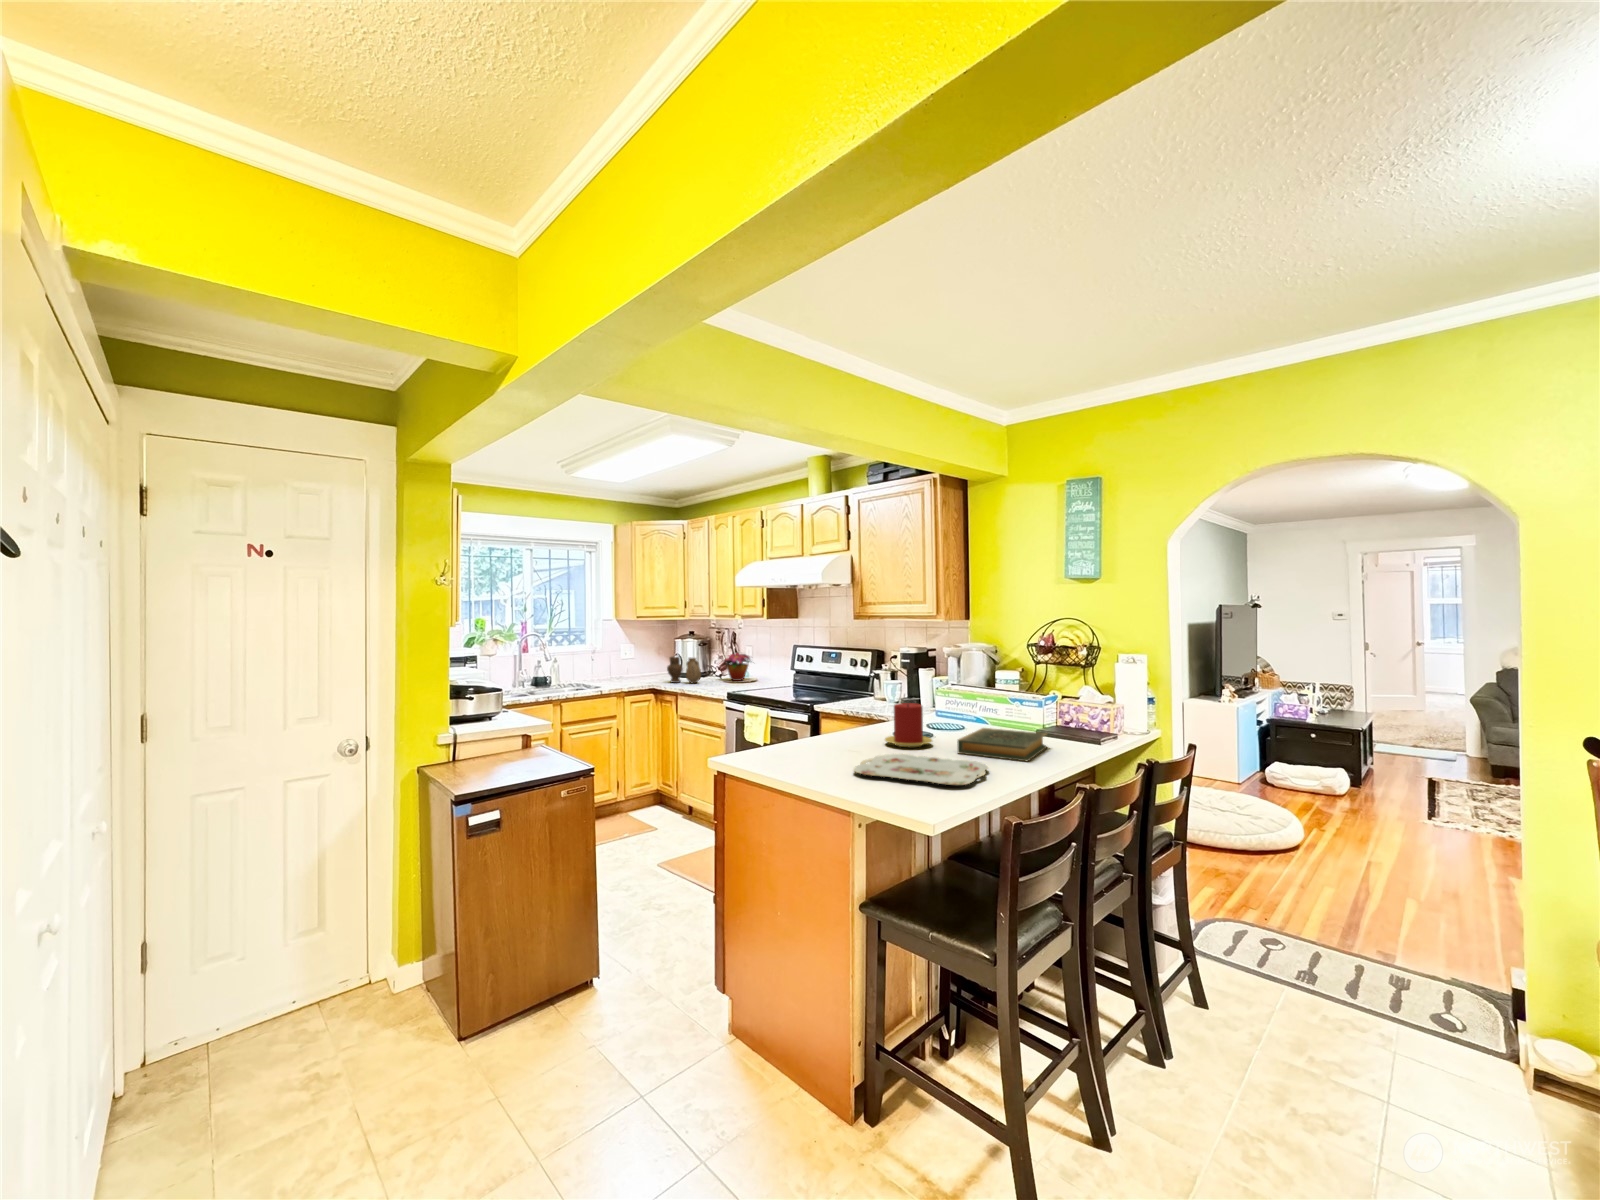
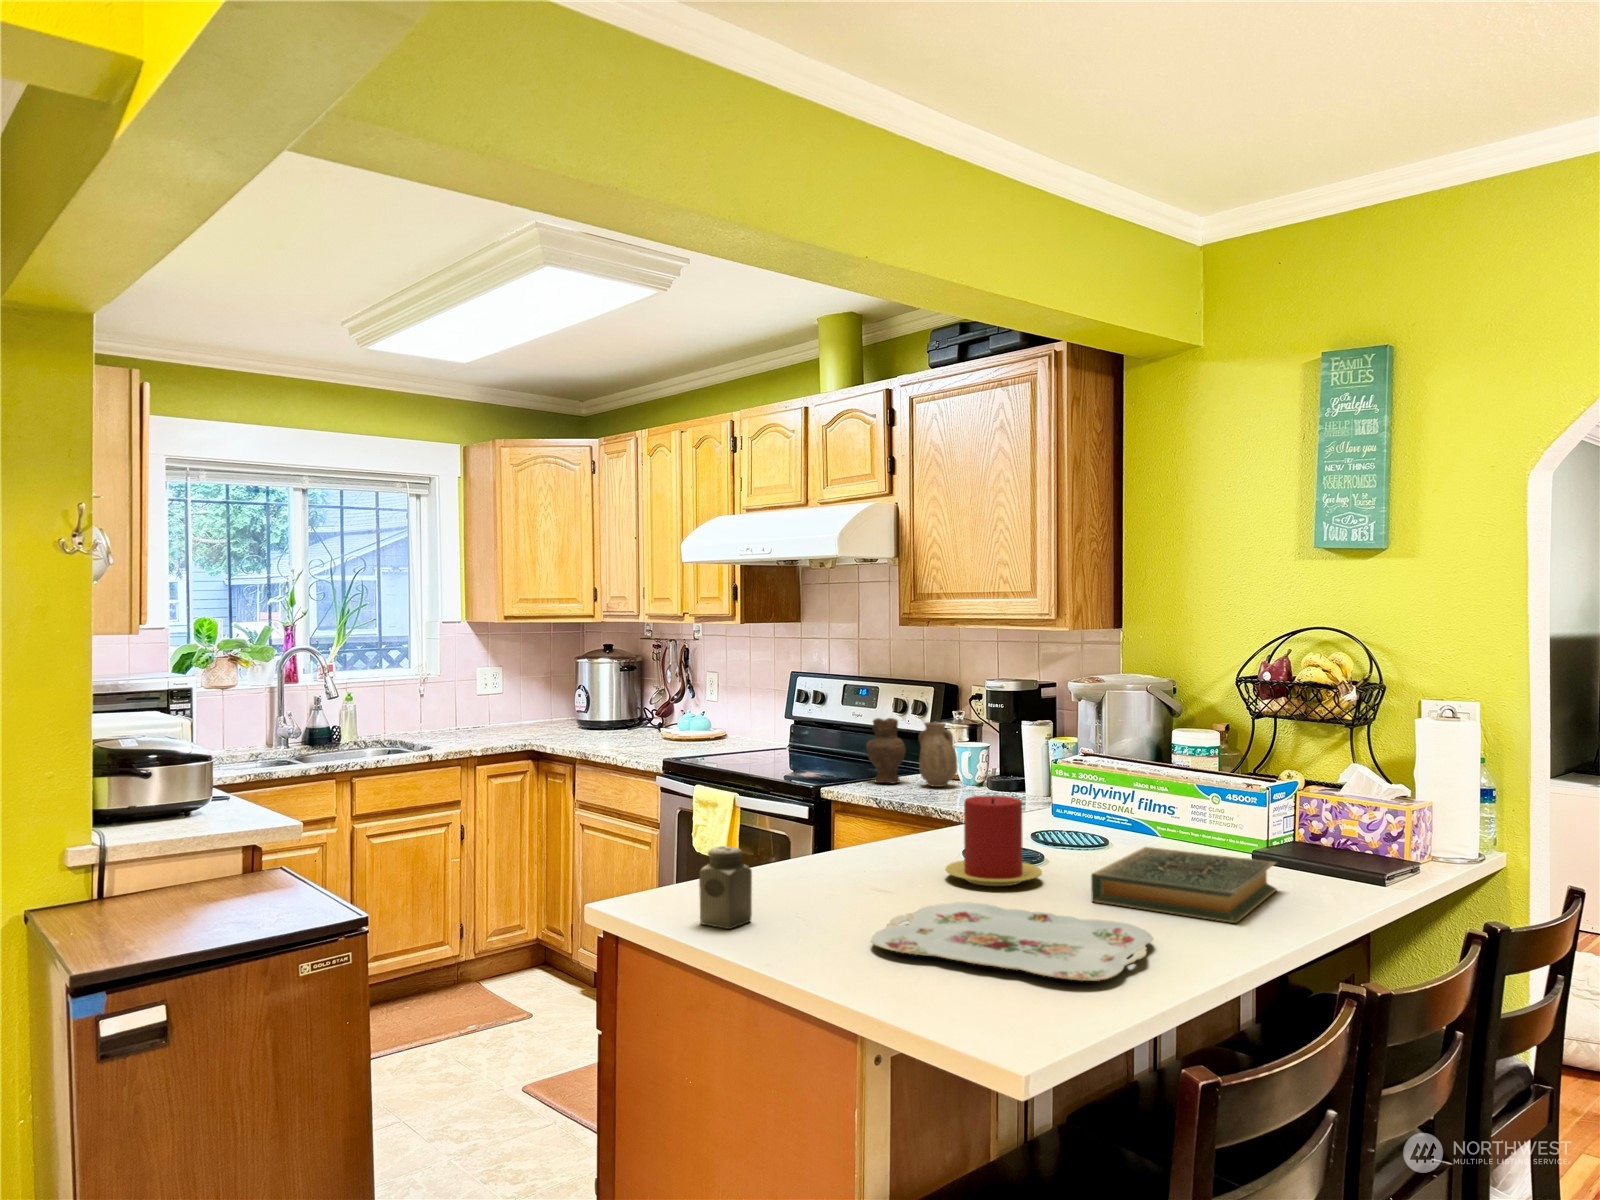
flower arrangement: present [722,653,751,681] -> none [647,684,725,738]
vase: present [667,657,701,683] -> present [866,718,958,787]
salt shaker: none [767,727,793,767] -> present [699,846,752,929]

